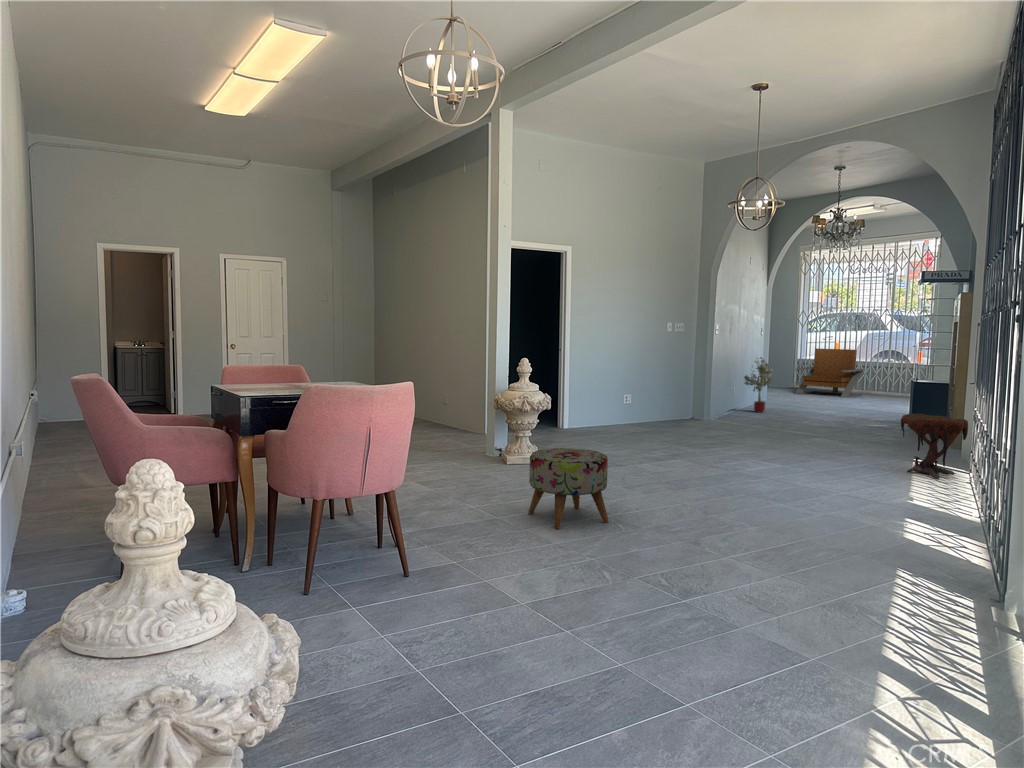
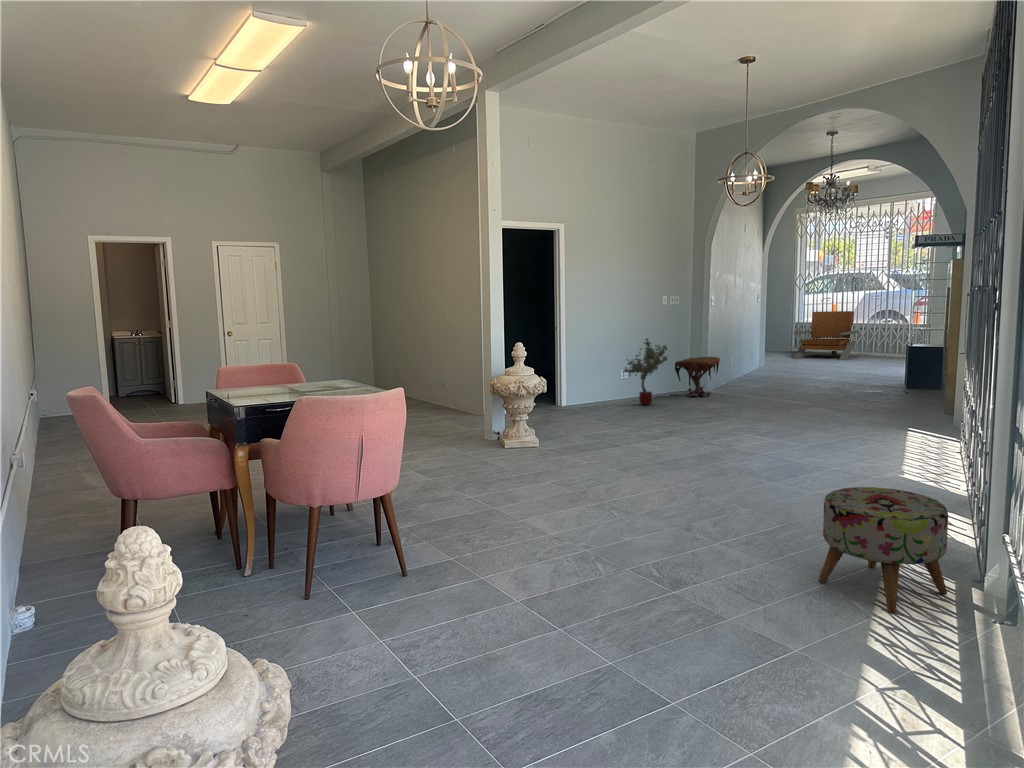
potted tree: present [744,357,773,412] -> present [623,338,668,405]
side table: present [901,413,968,479] -> present [675,357,720,397]
ottoman: present [528,448,608,529] -> present [818,487,948,613]

